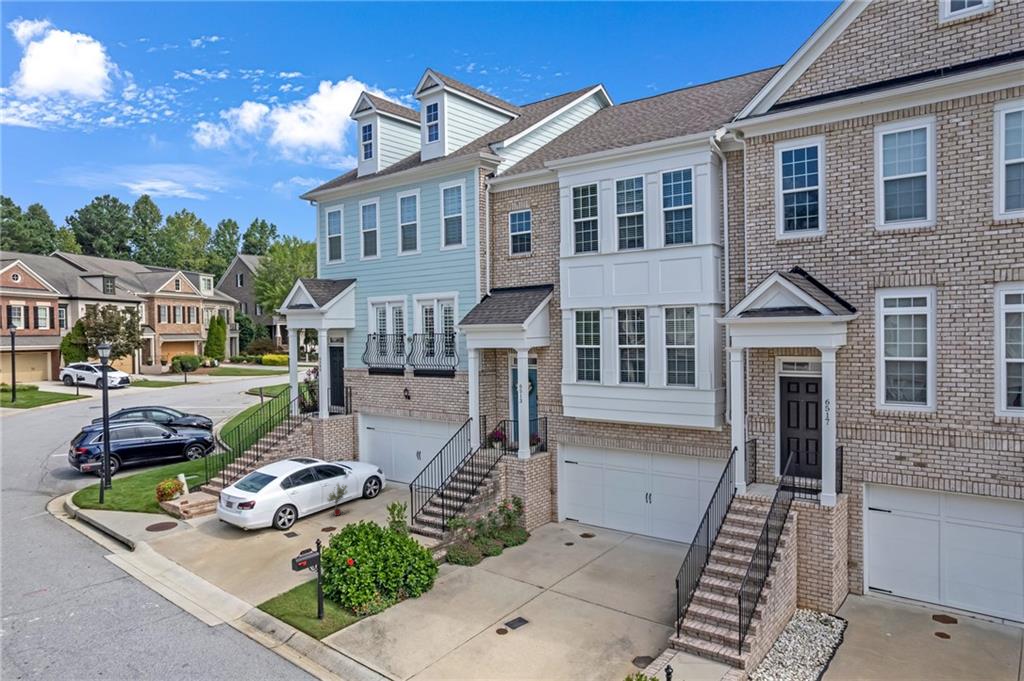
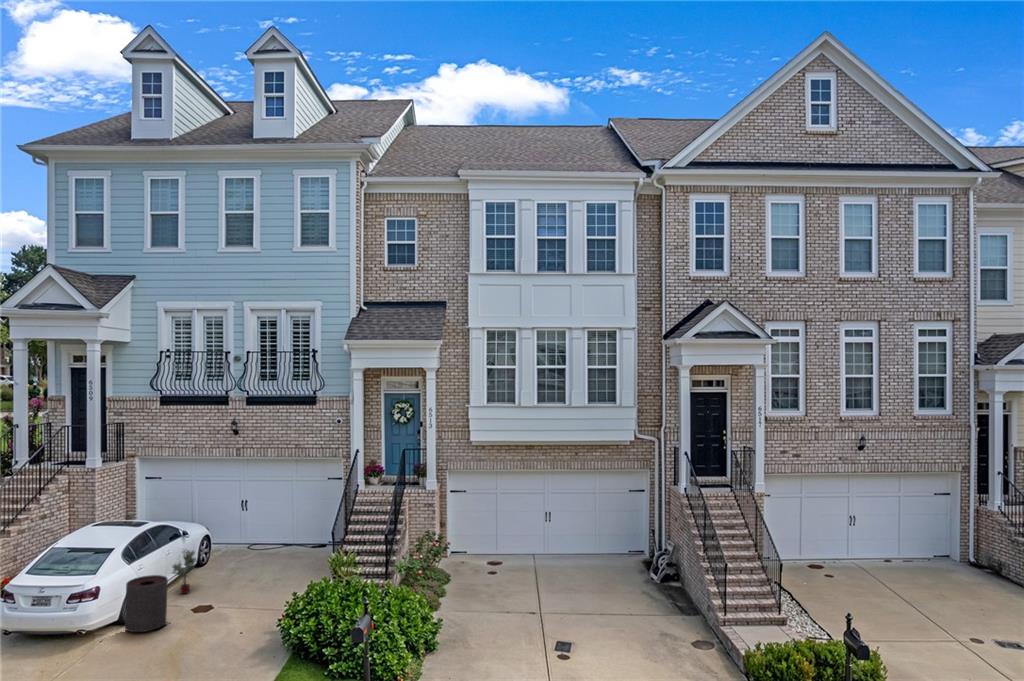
trash can: none [274,498,302,536] -> present [125,575,168,632]

